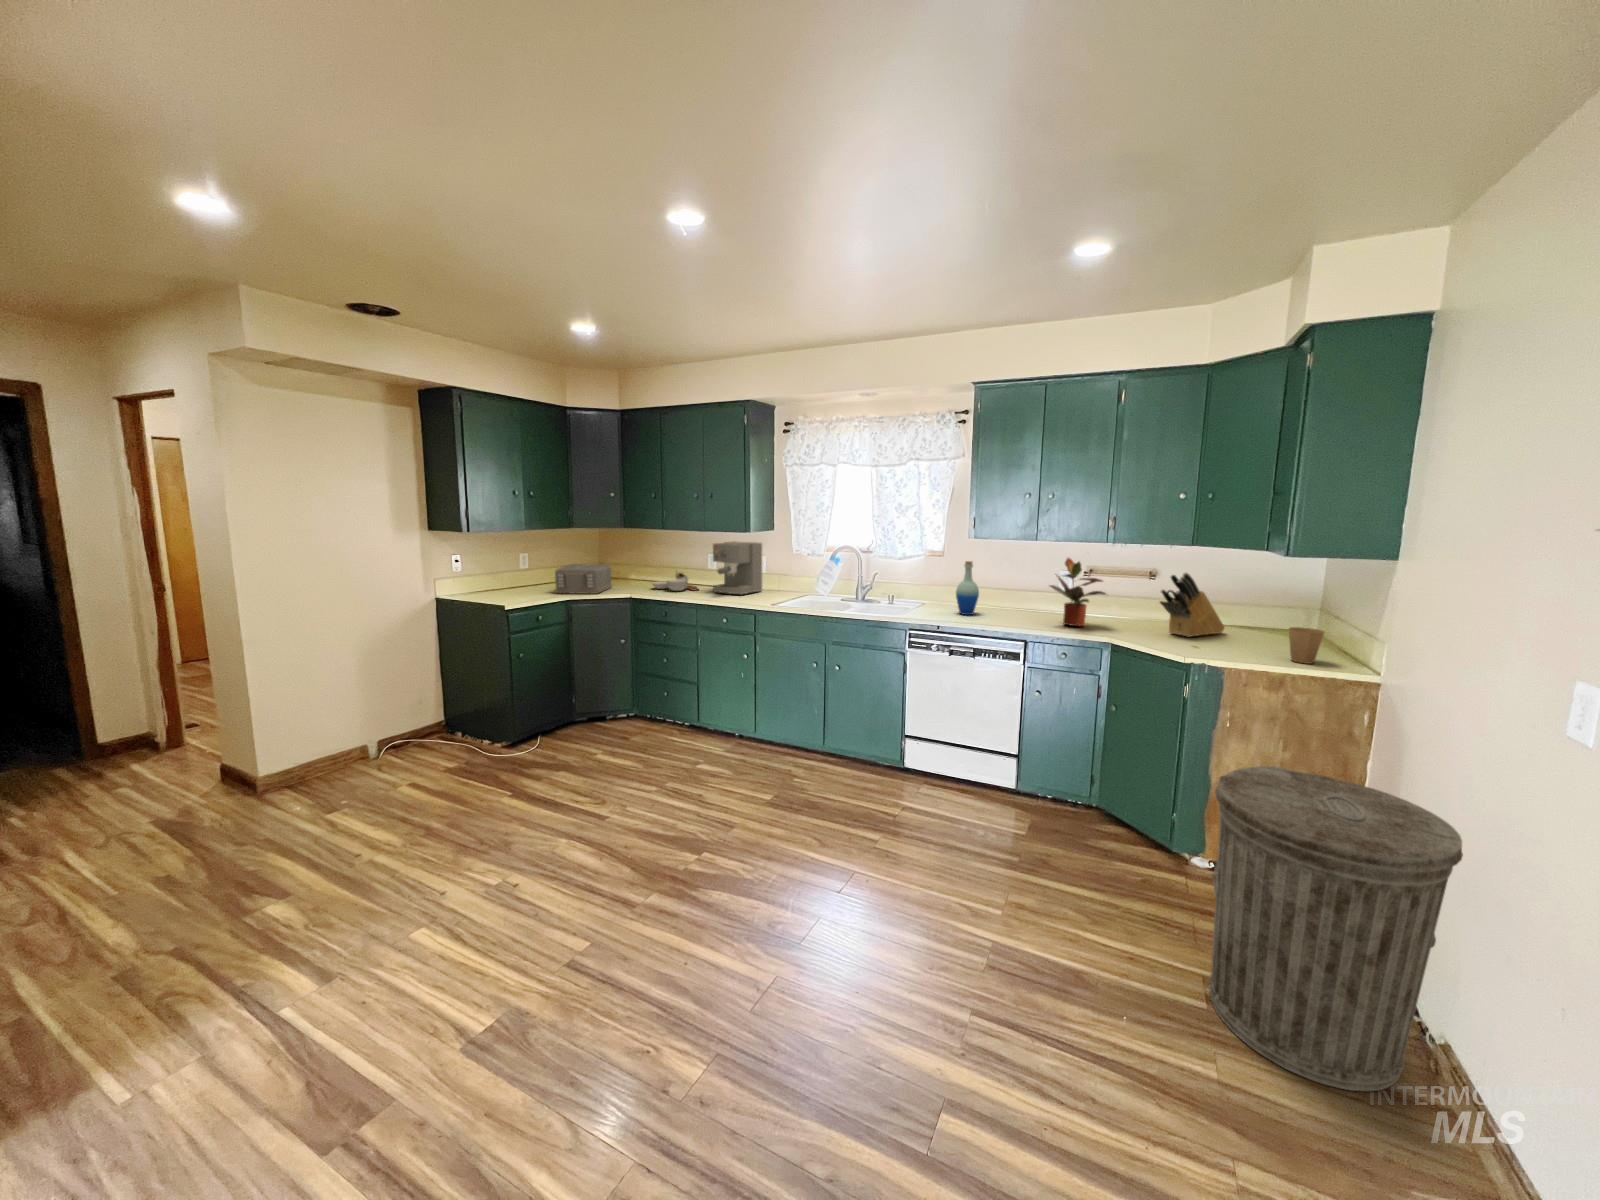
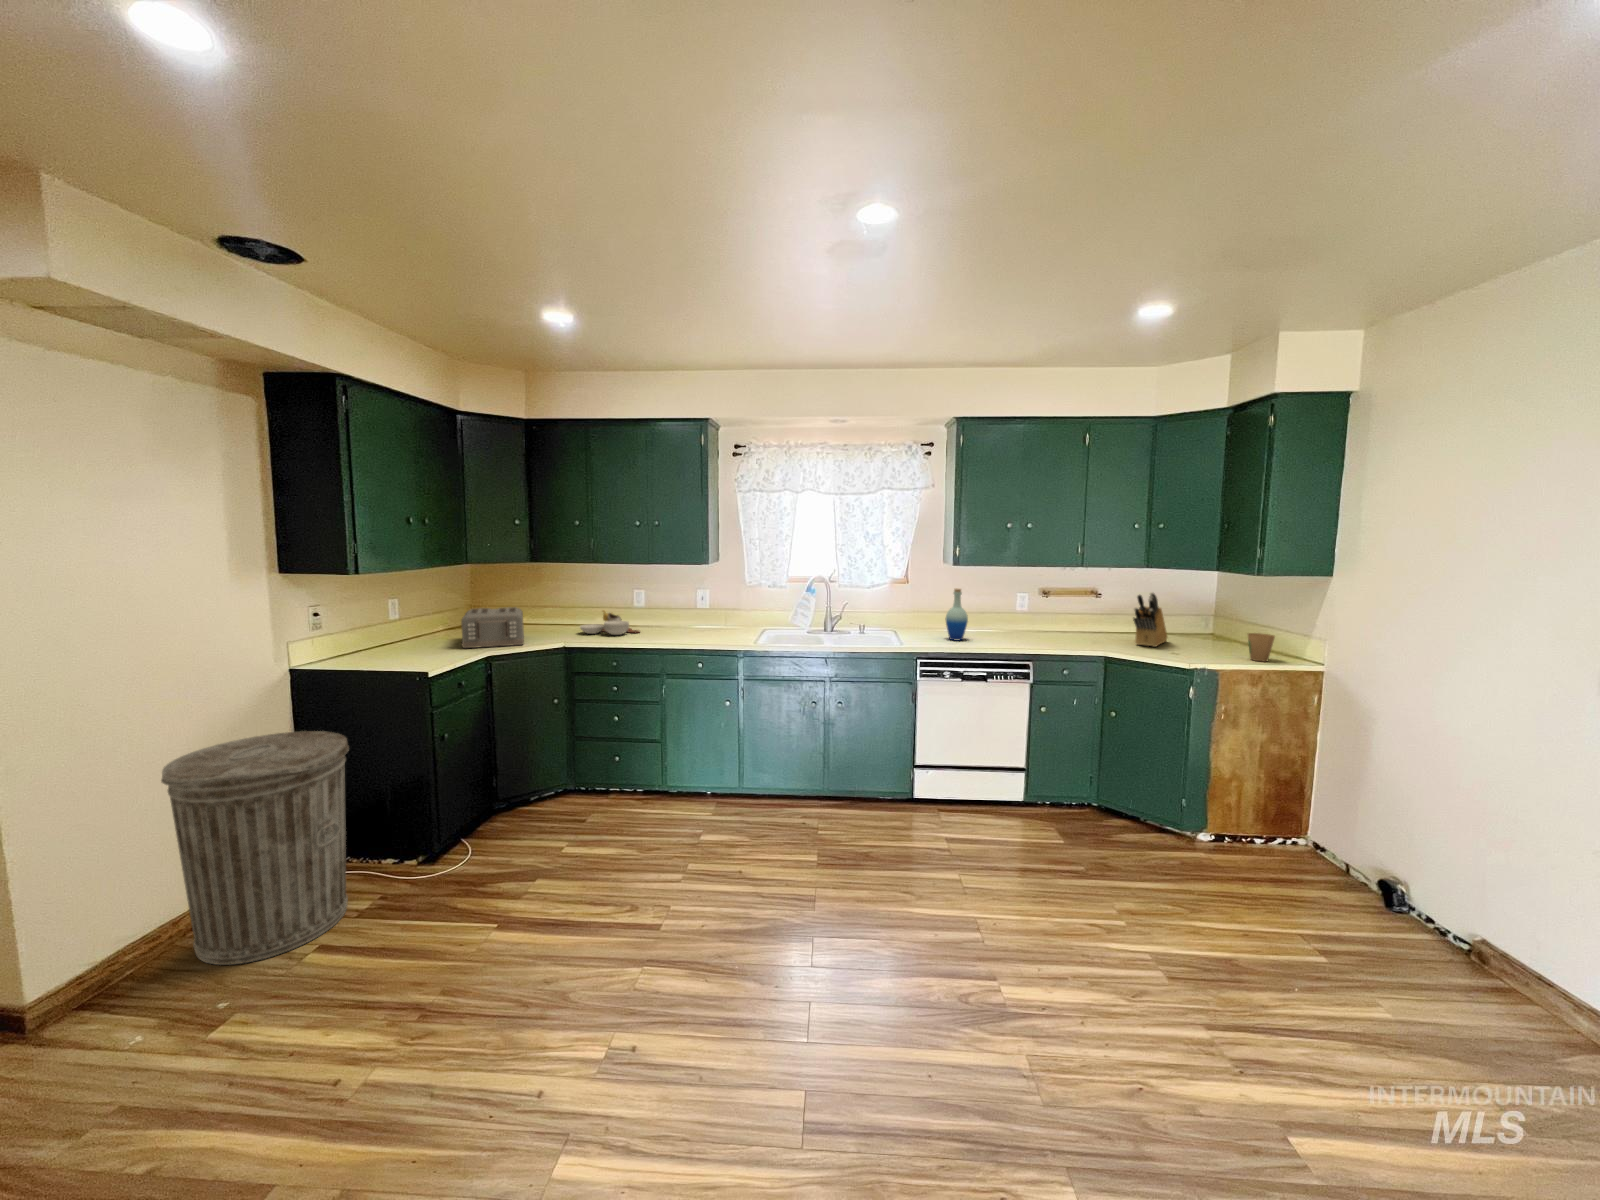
coffee maker: present [713,541,762,595] -> none [664,575,716,635]
potted plant: present [1050,557,1106,626] -> none [1036,582,1089,644]
trash can: present [1209,766,1463,1091] -> present [161,731,349,965]

